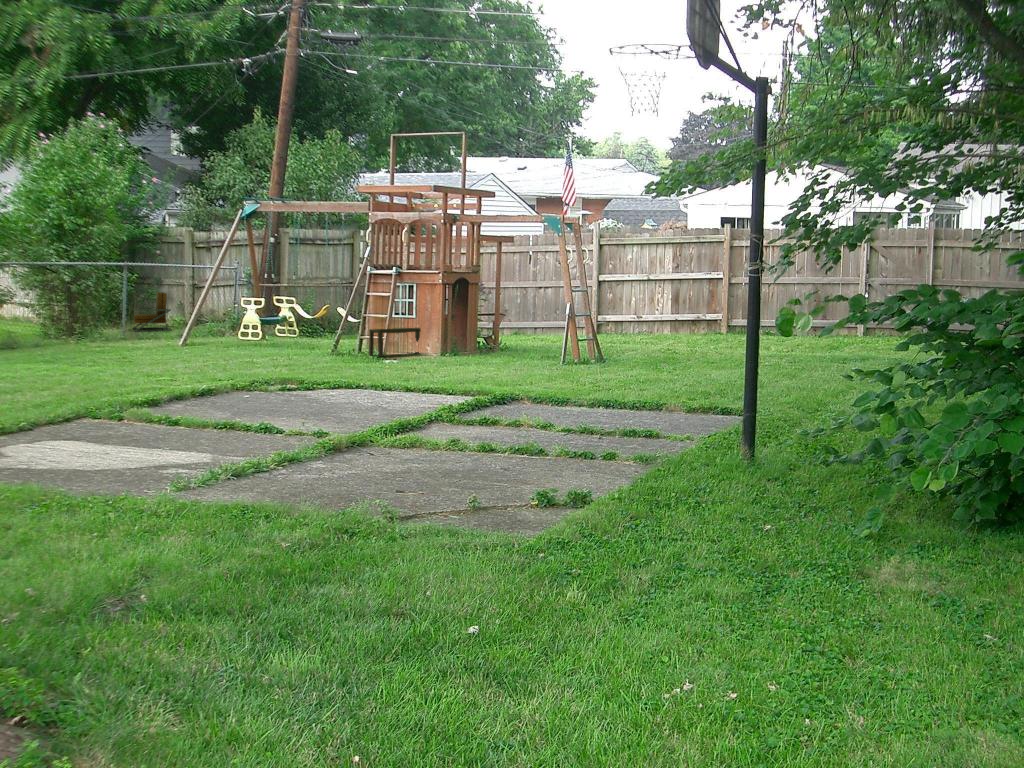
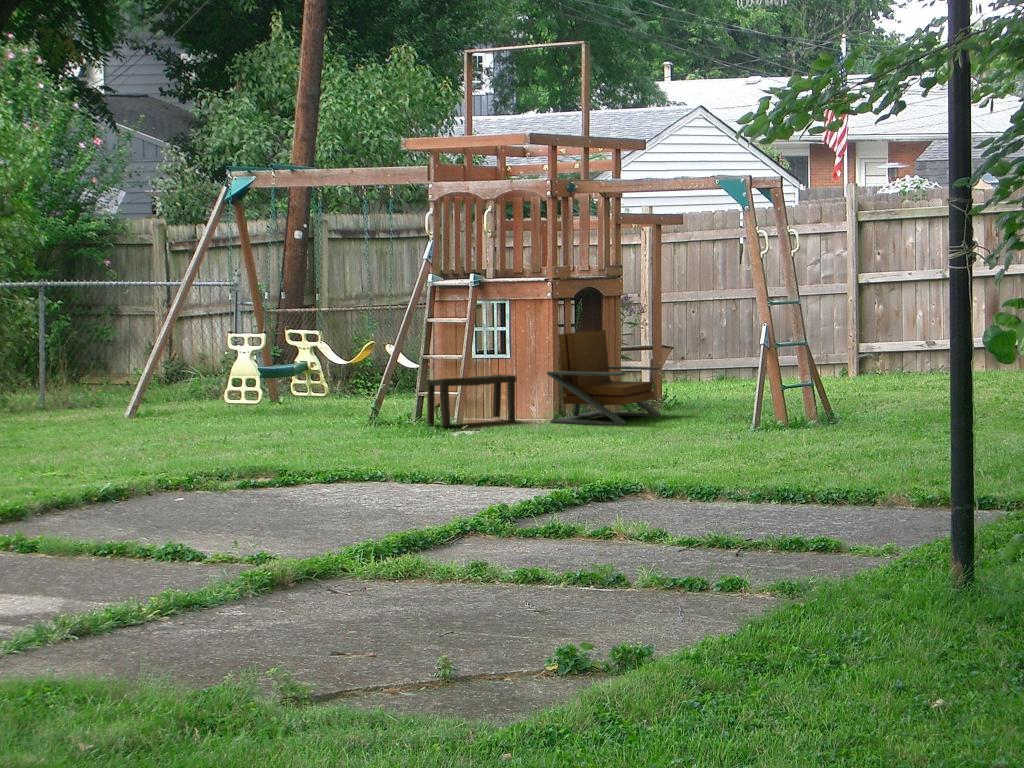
lounge chair: present [133,292,171,332] -> present [547,330,661,425]

